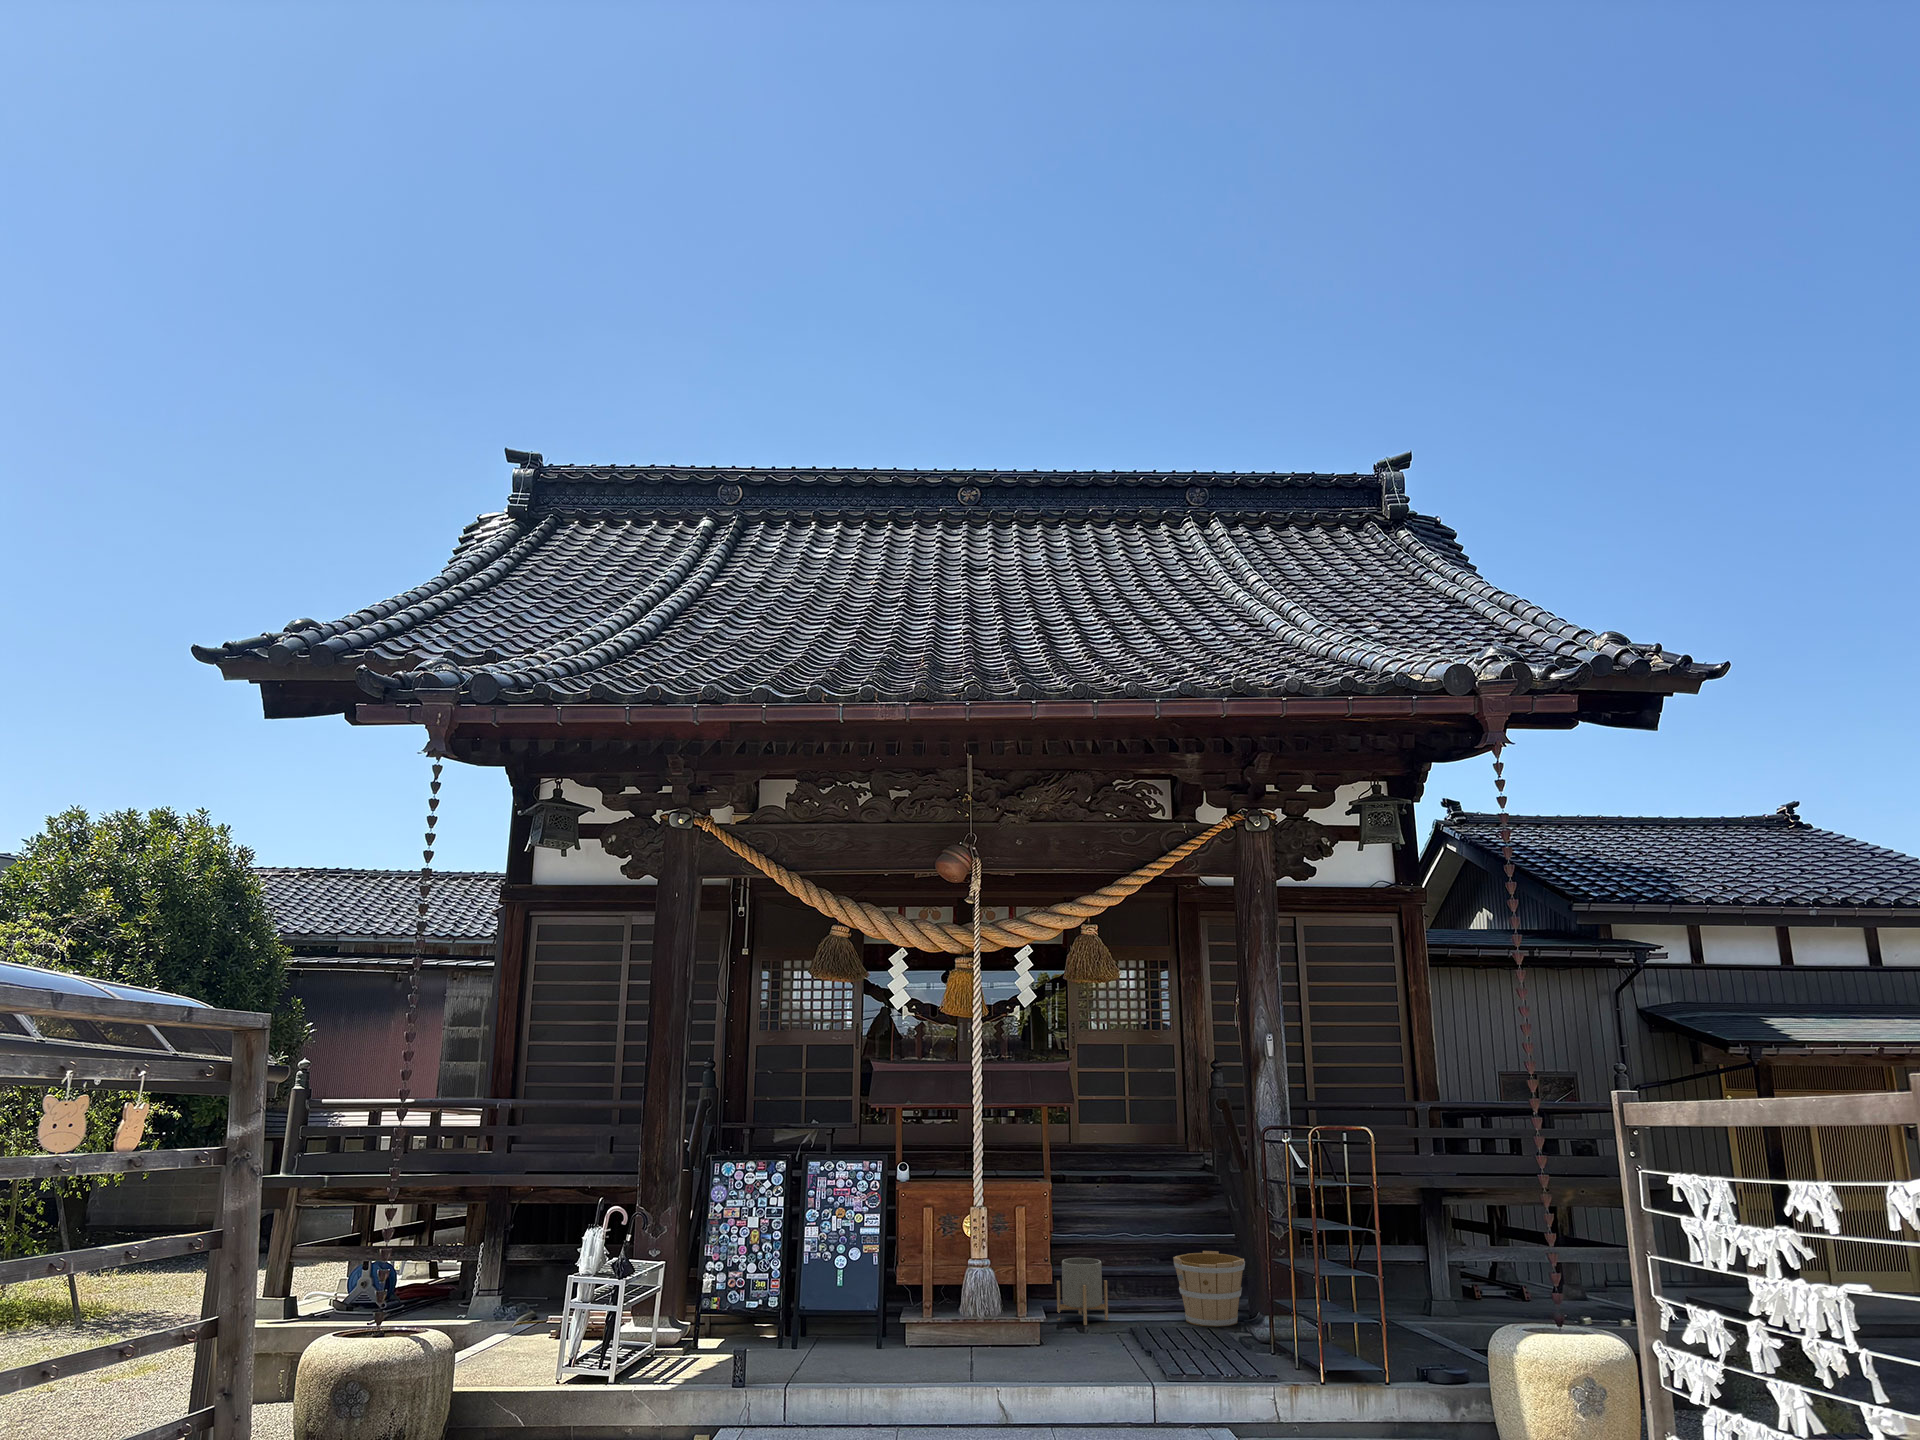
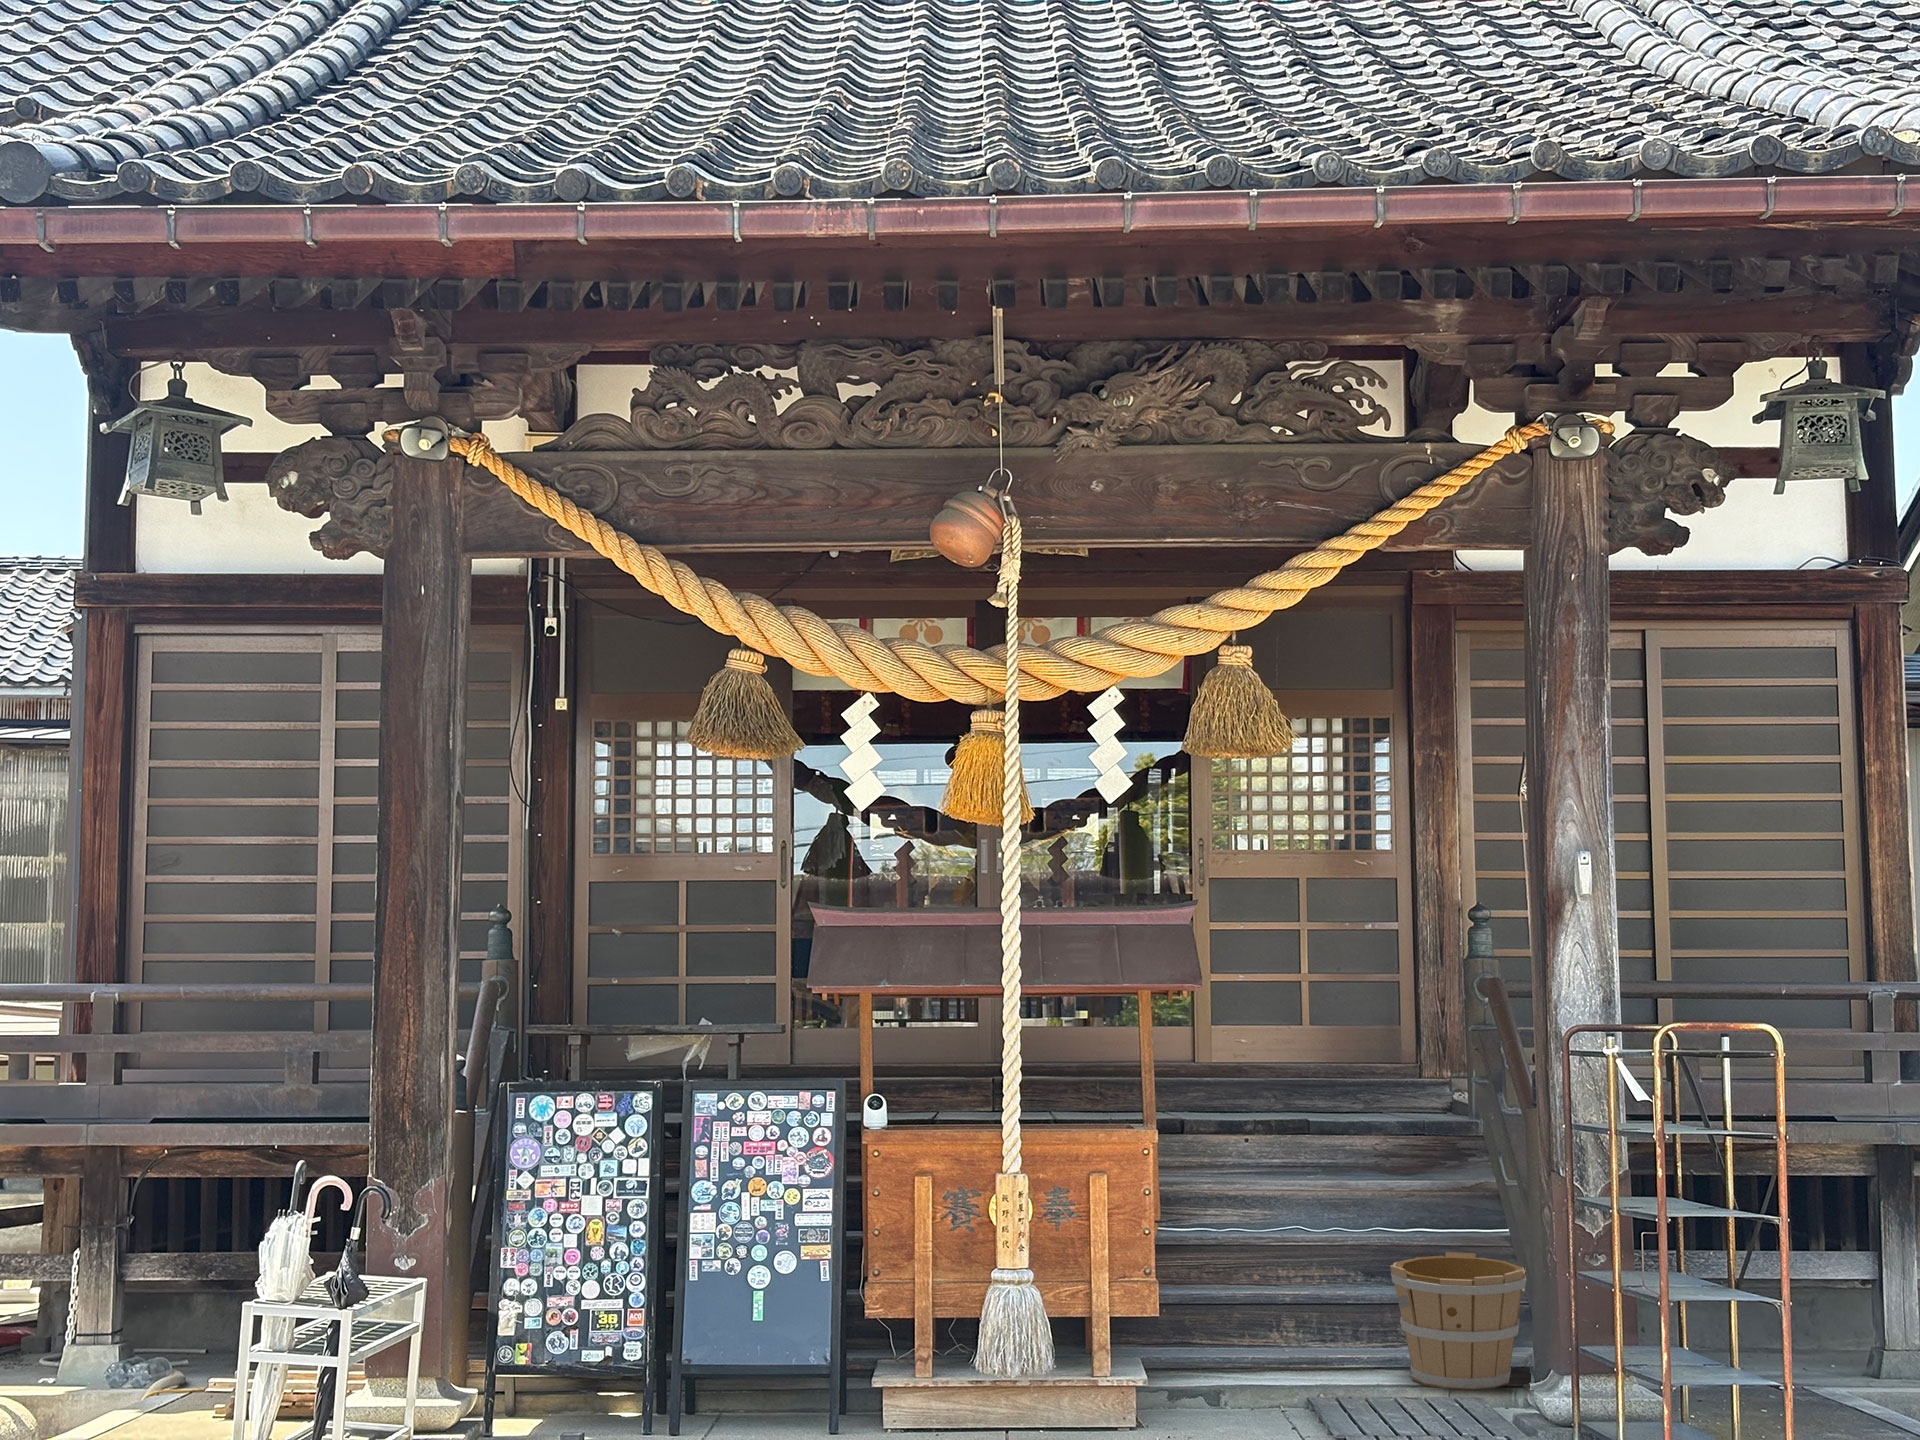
planter: present [1057,1258,1108,1325] -> none [1169,1265,1265,1388]

